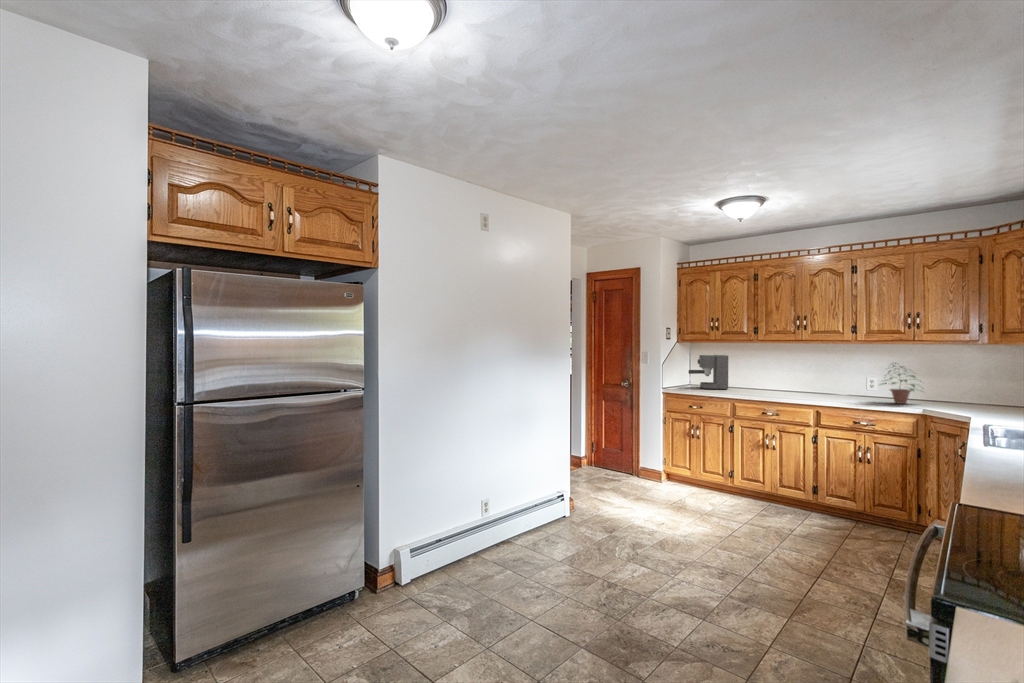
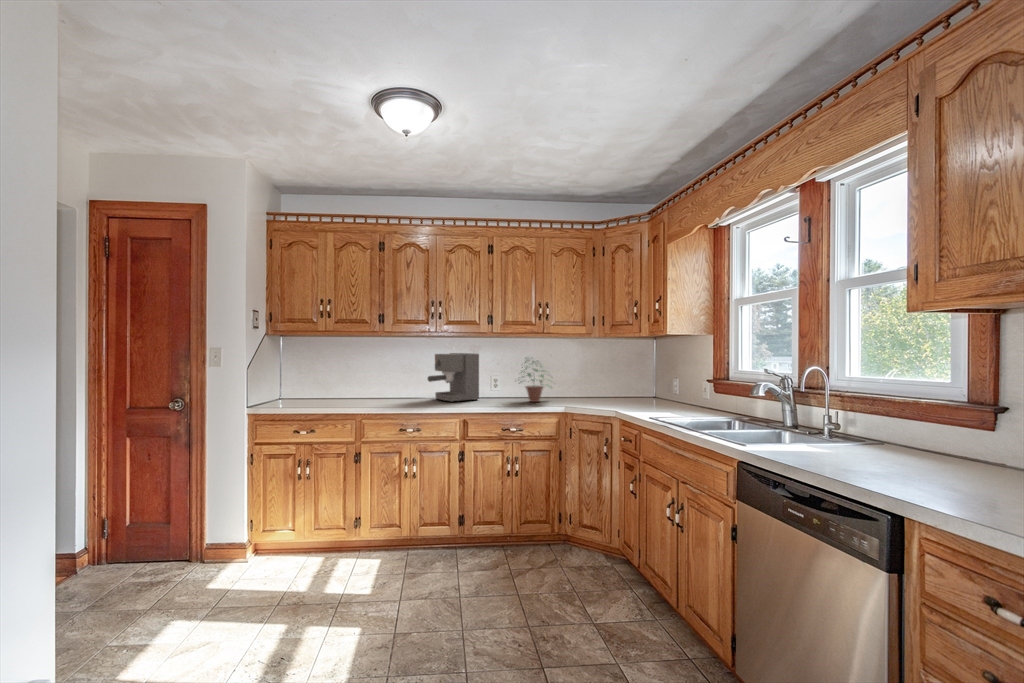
coffee maker: present [688,355,728,390] -> present [428,353,479,402]

